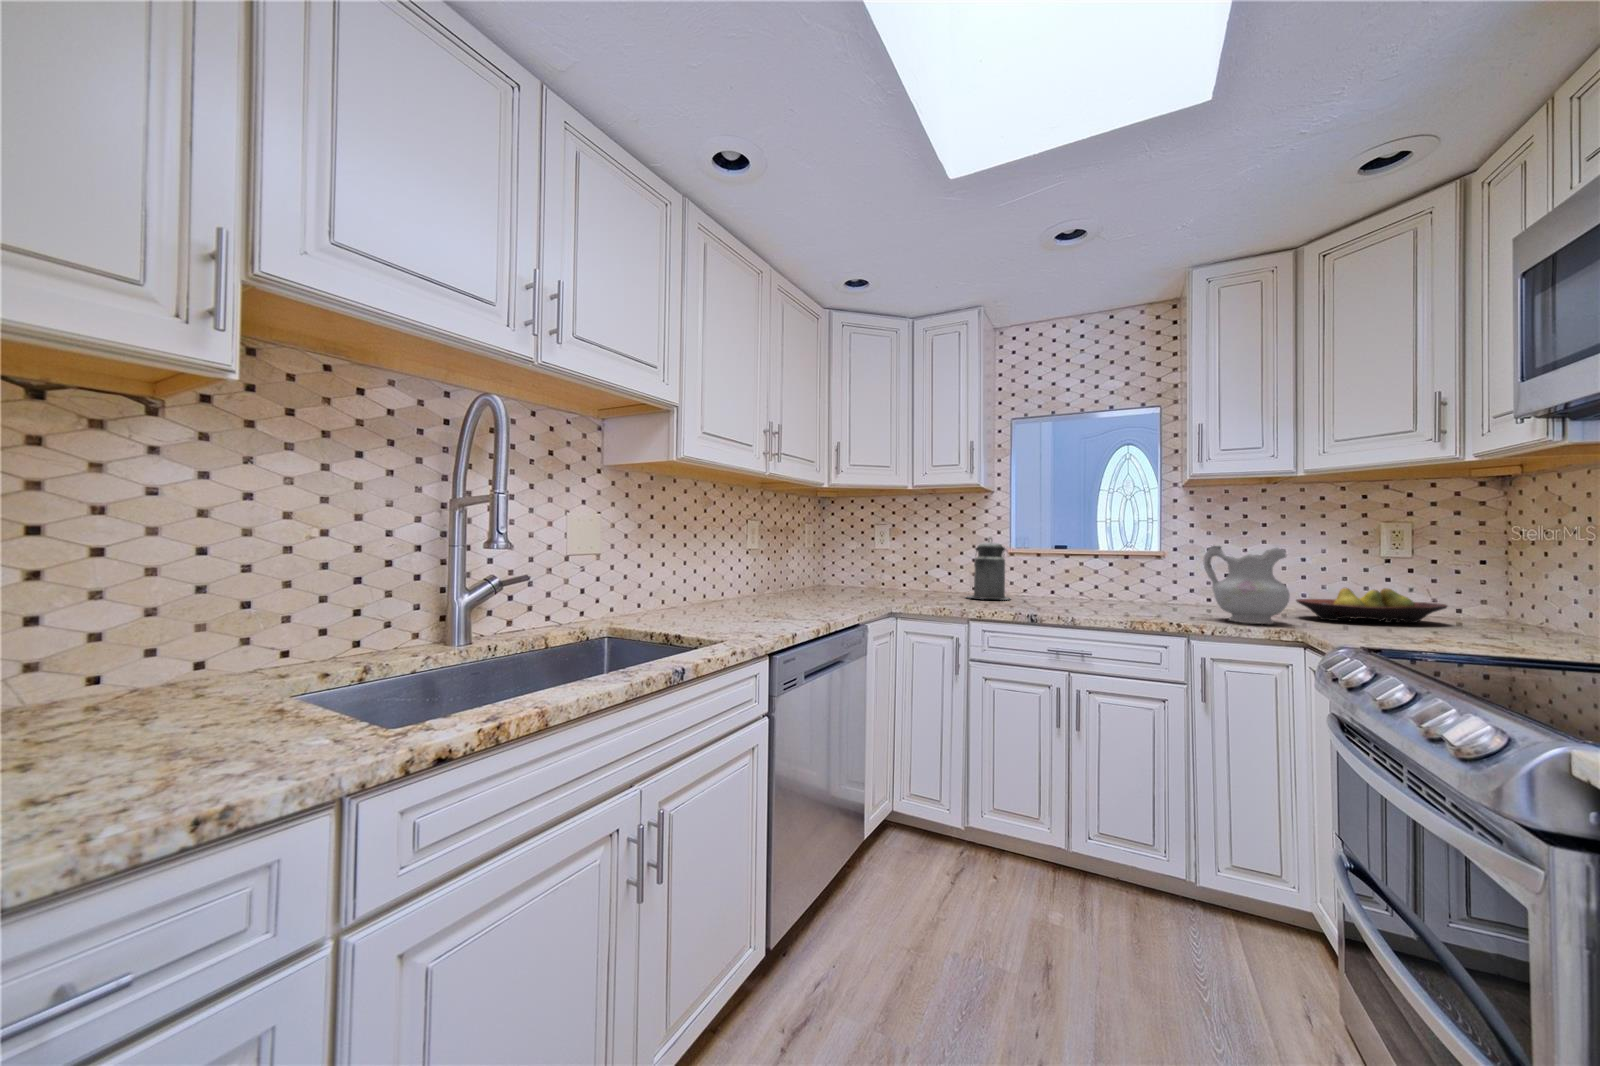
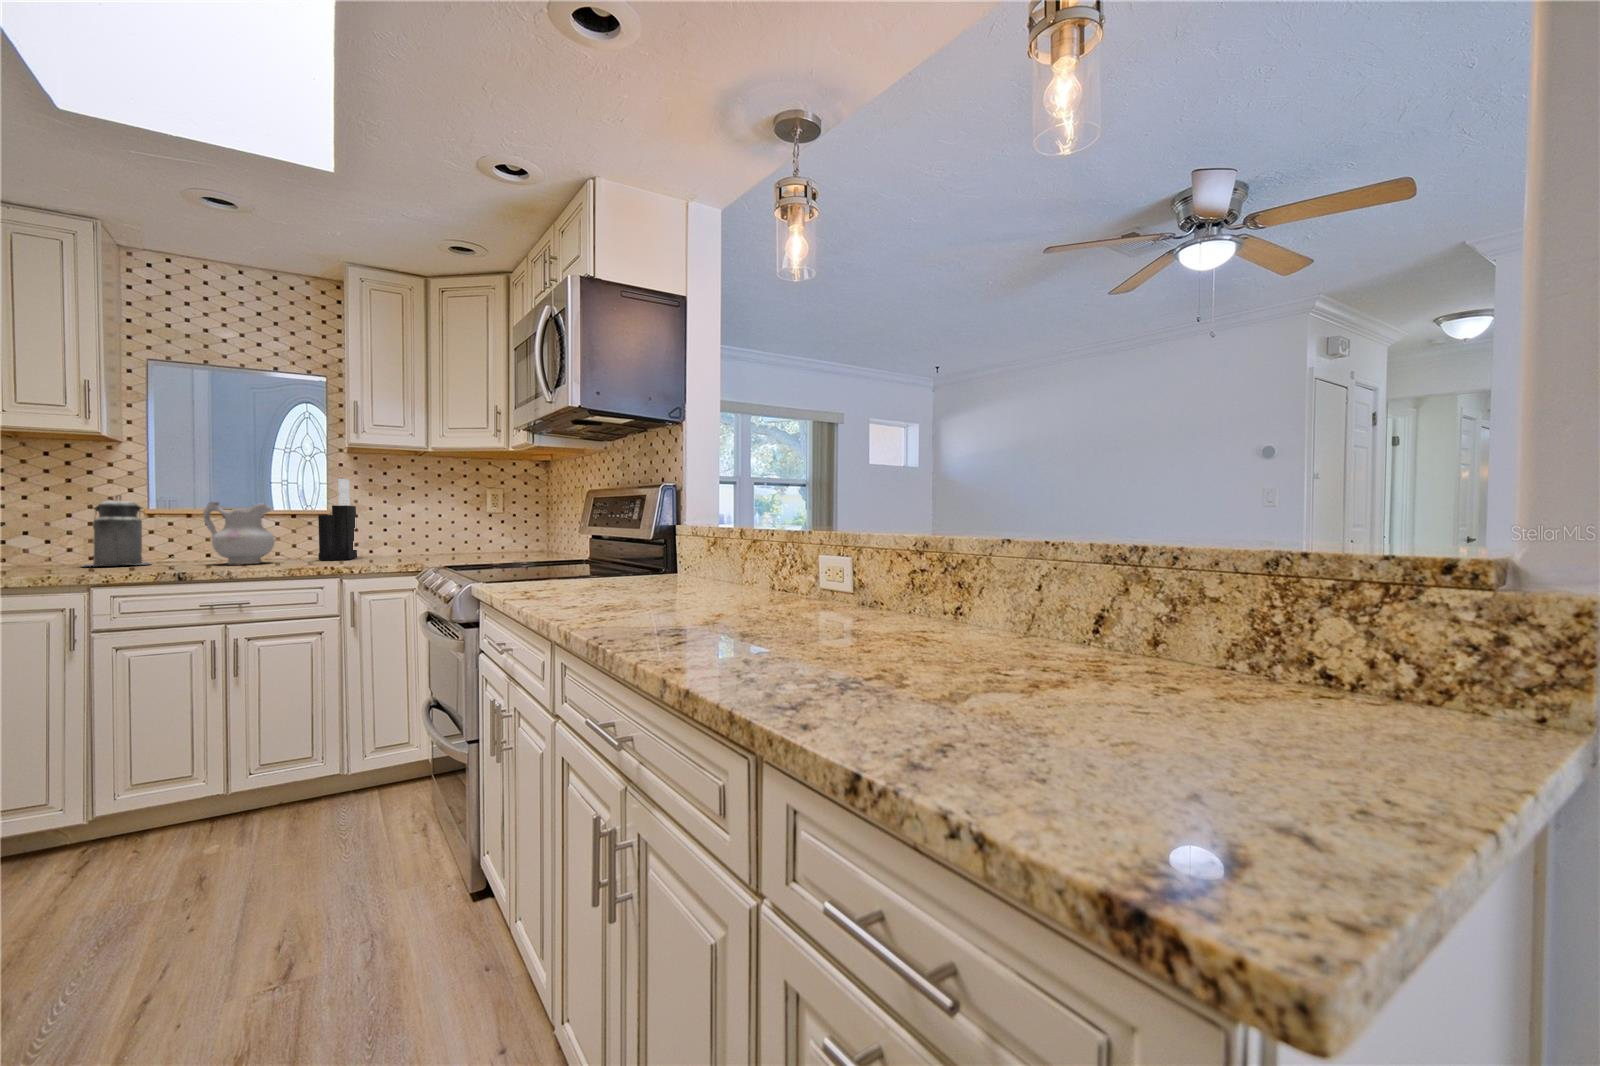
knife block: none [1153,516,1196,612] -> present [318,478,357,560]
ceramic pitcher: present [1204,546,1290,624] -> present [203,502,275,564]
fruit bowl: present [1296,588,1447,623] -> none [428,533,514,557]

